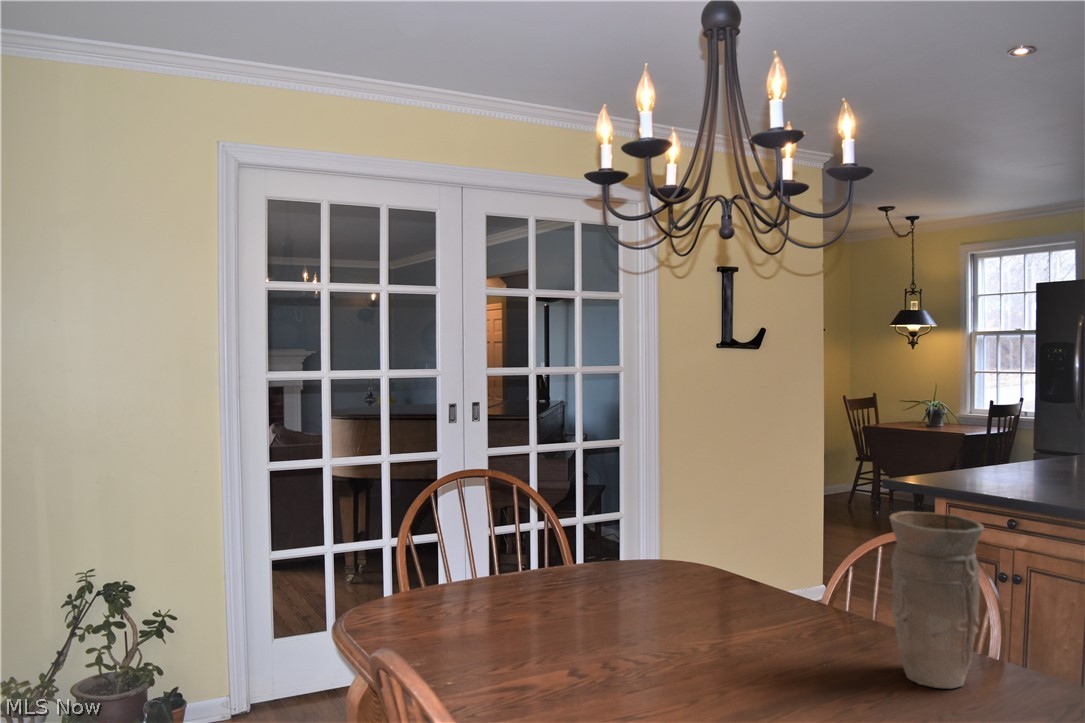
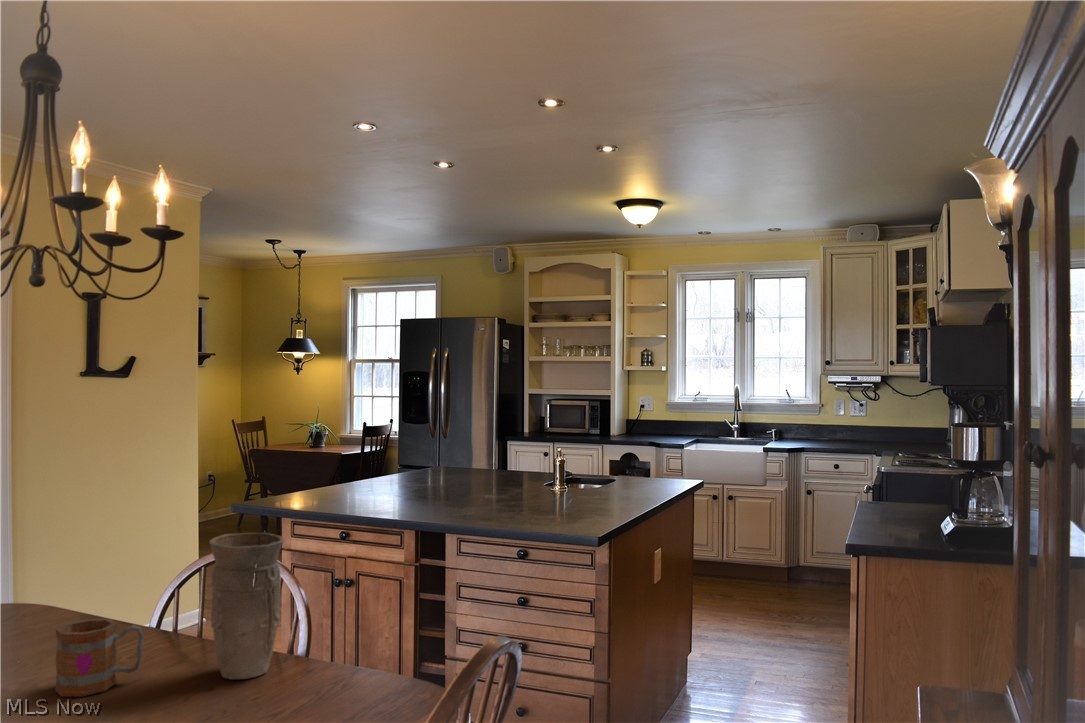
mug: none [730,583,816,664] -> present [55,619,144,697]

